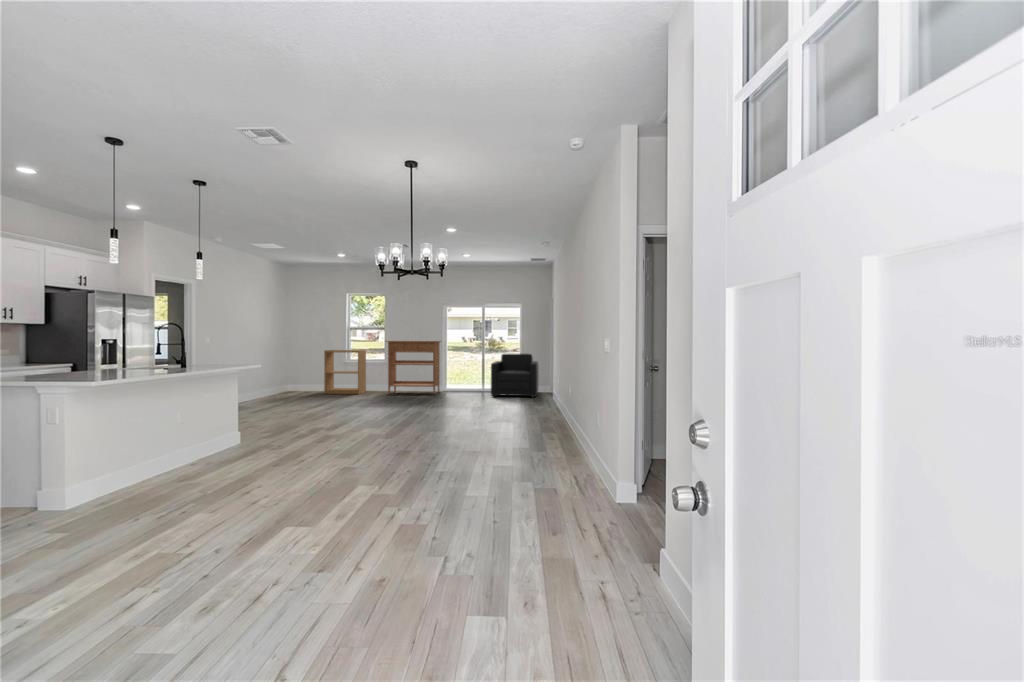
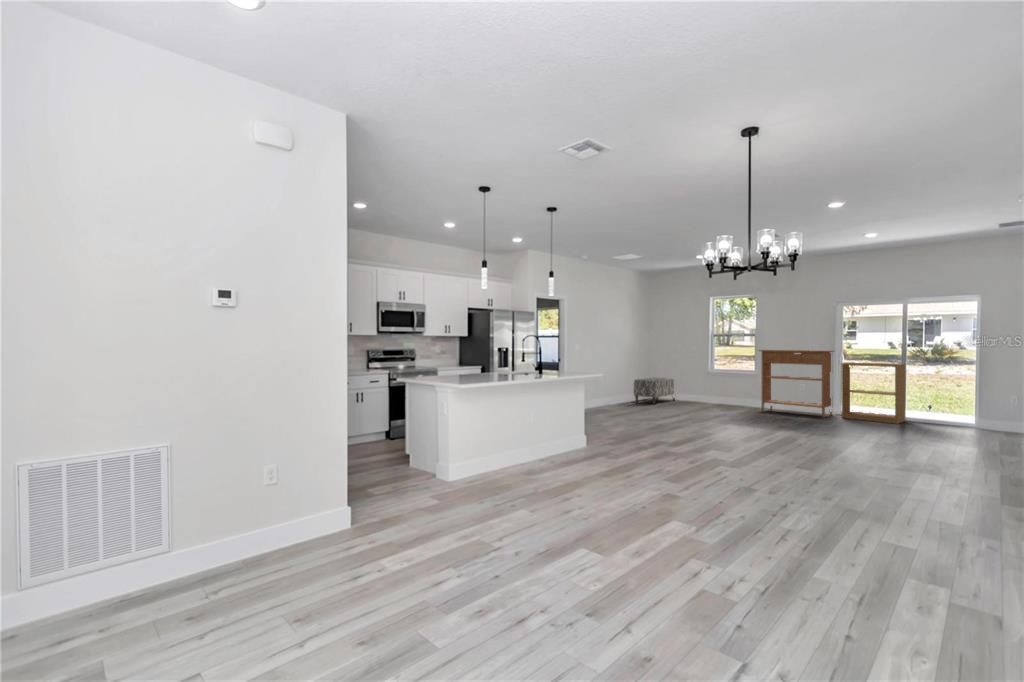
bookshelf: present [324,350,366,394] -> present [842,362,905,424]
armchair: present [491,354,539,397] -> none [914,370,1011,438]
bench: none [266,370,310,397] -> present [634,378,675,405]

